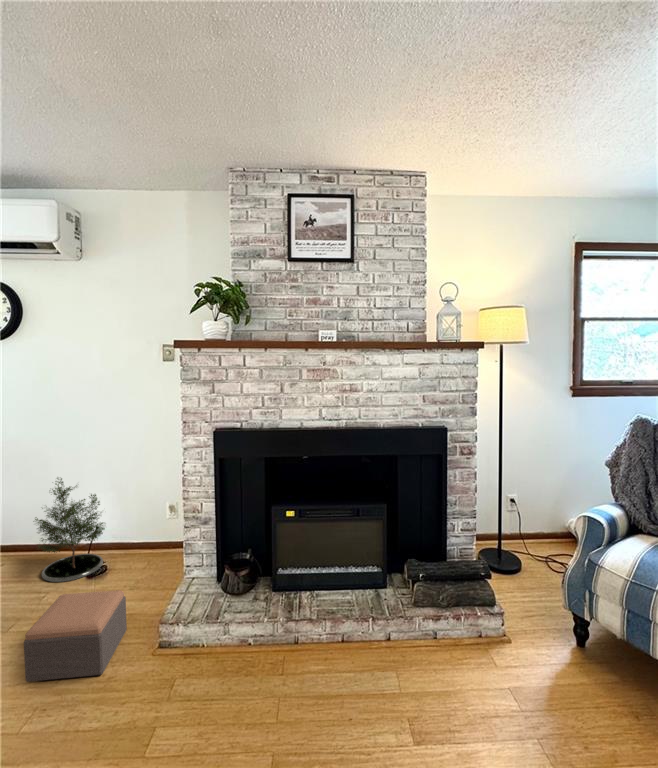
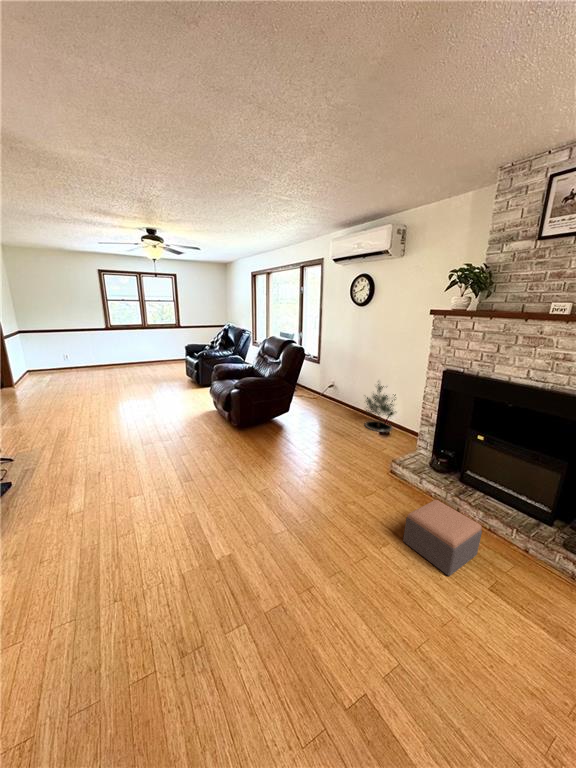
footstool: present [24,590,127,682] -> present [403,500,482,576]

